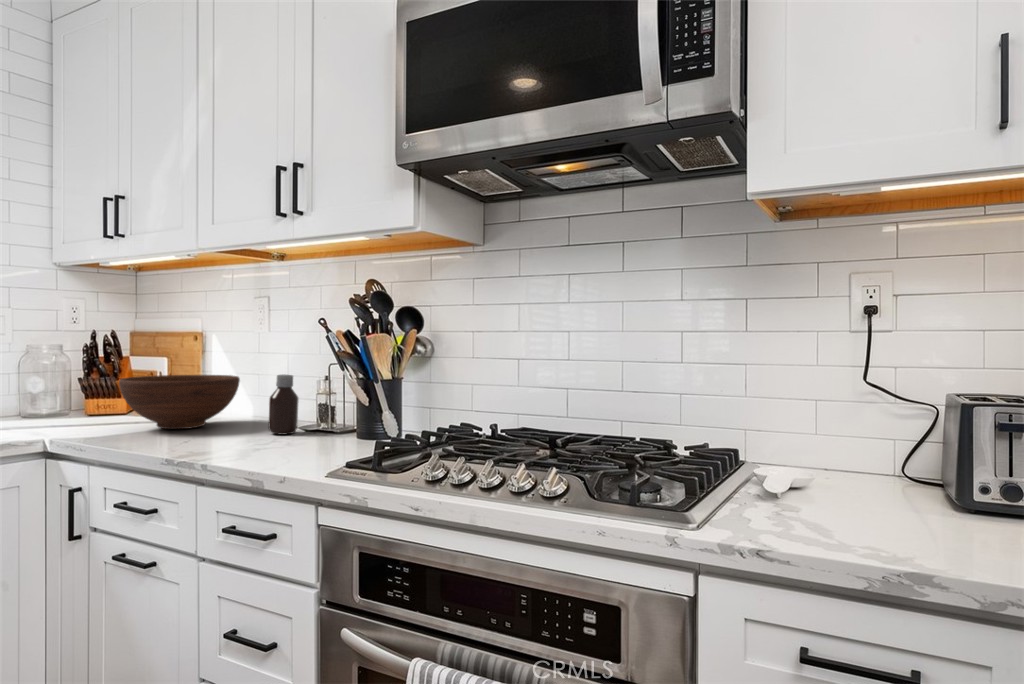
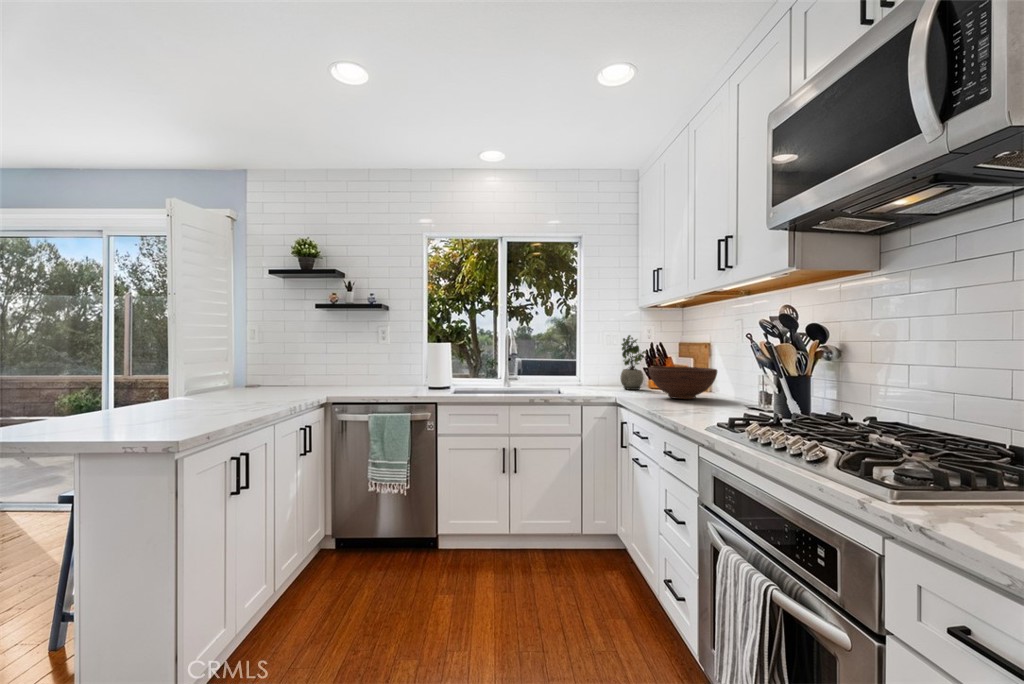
potted plant: none [31,322,95,423] -> present [620,335,646,390]
bottle: present [268,375,299,435] -> none [721,369,742,409]

